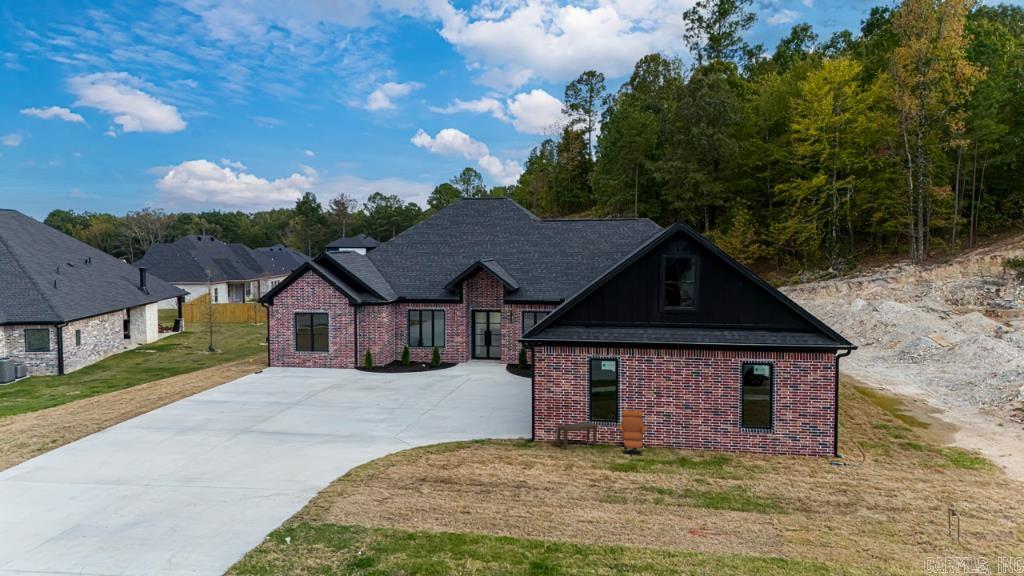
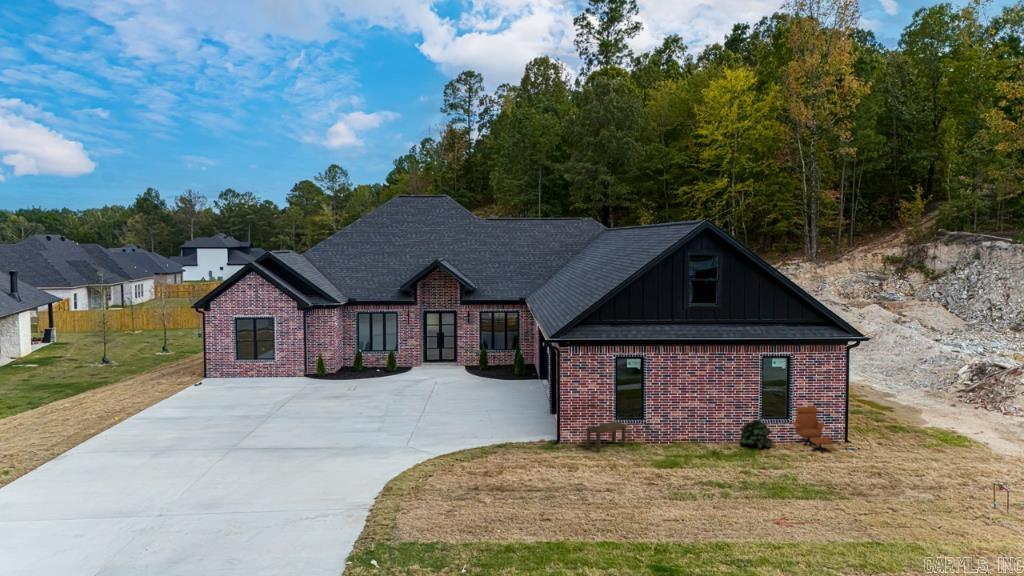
lounge chair: present [617,411,647,456] -> present [792,407,832,453]
potted plant: none [712,428,747,458] -> present [740,419,772,449]

